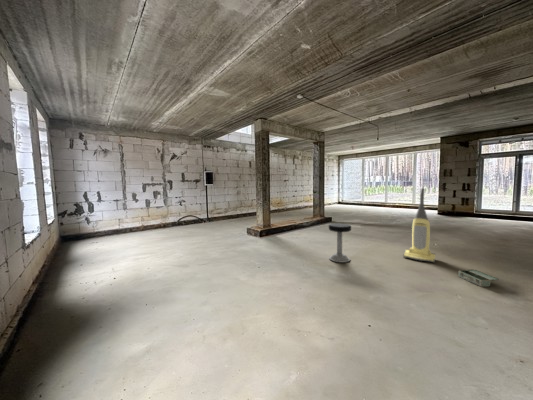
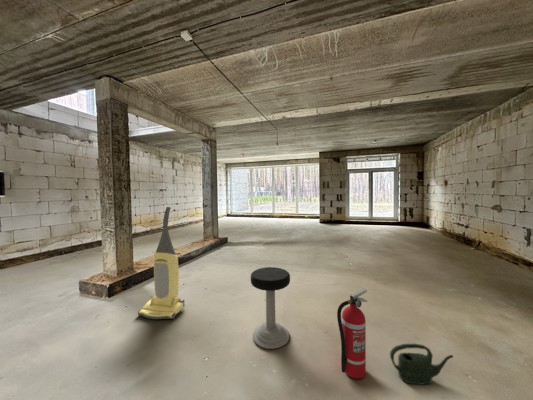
vacuum cleaner: present [403,189,436,262] -> present [138,207,185,319]
fire extinguisher: none [366,233,388,276] -> present [337,289,367,378]
watering can: none [397,263,436,285] -> present [390,344,453,384]
toolbox: present [458,270,499,287] -> none [437,315,490,351]

